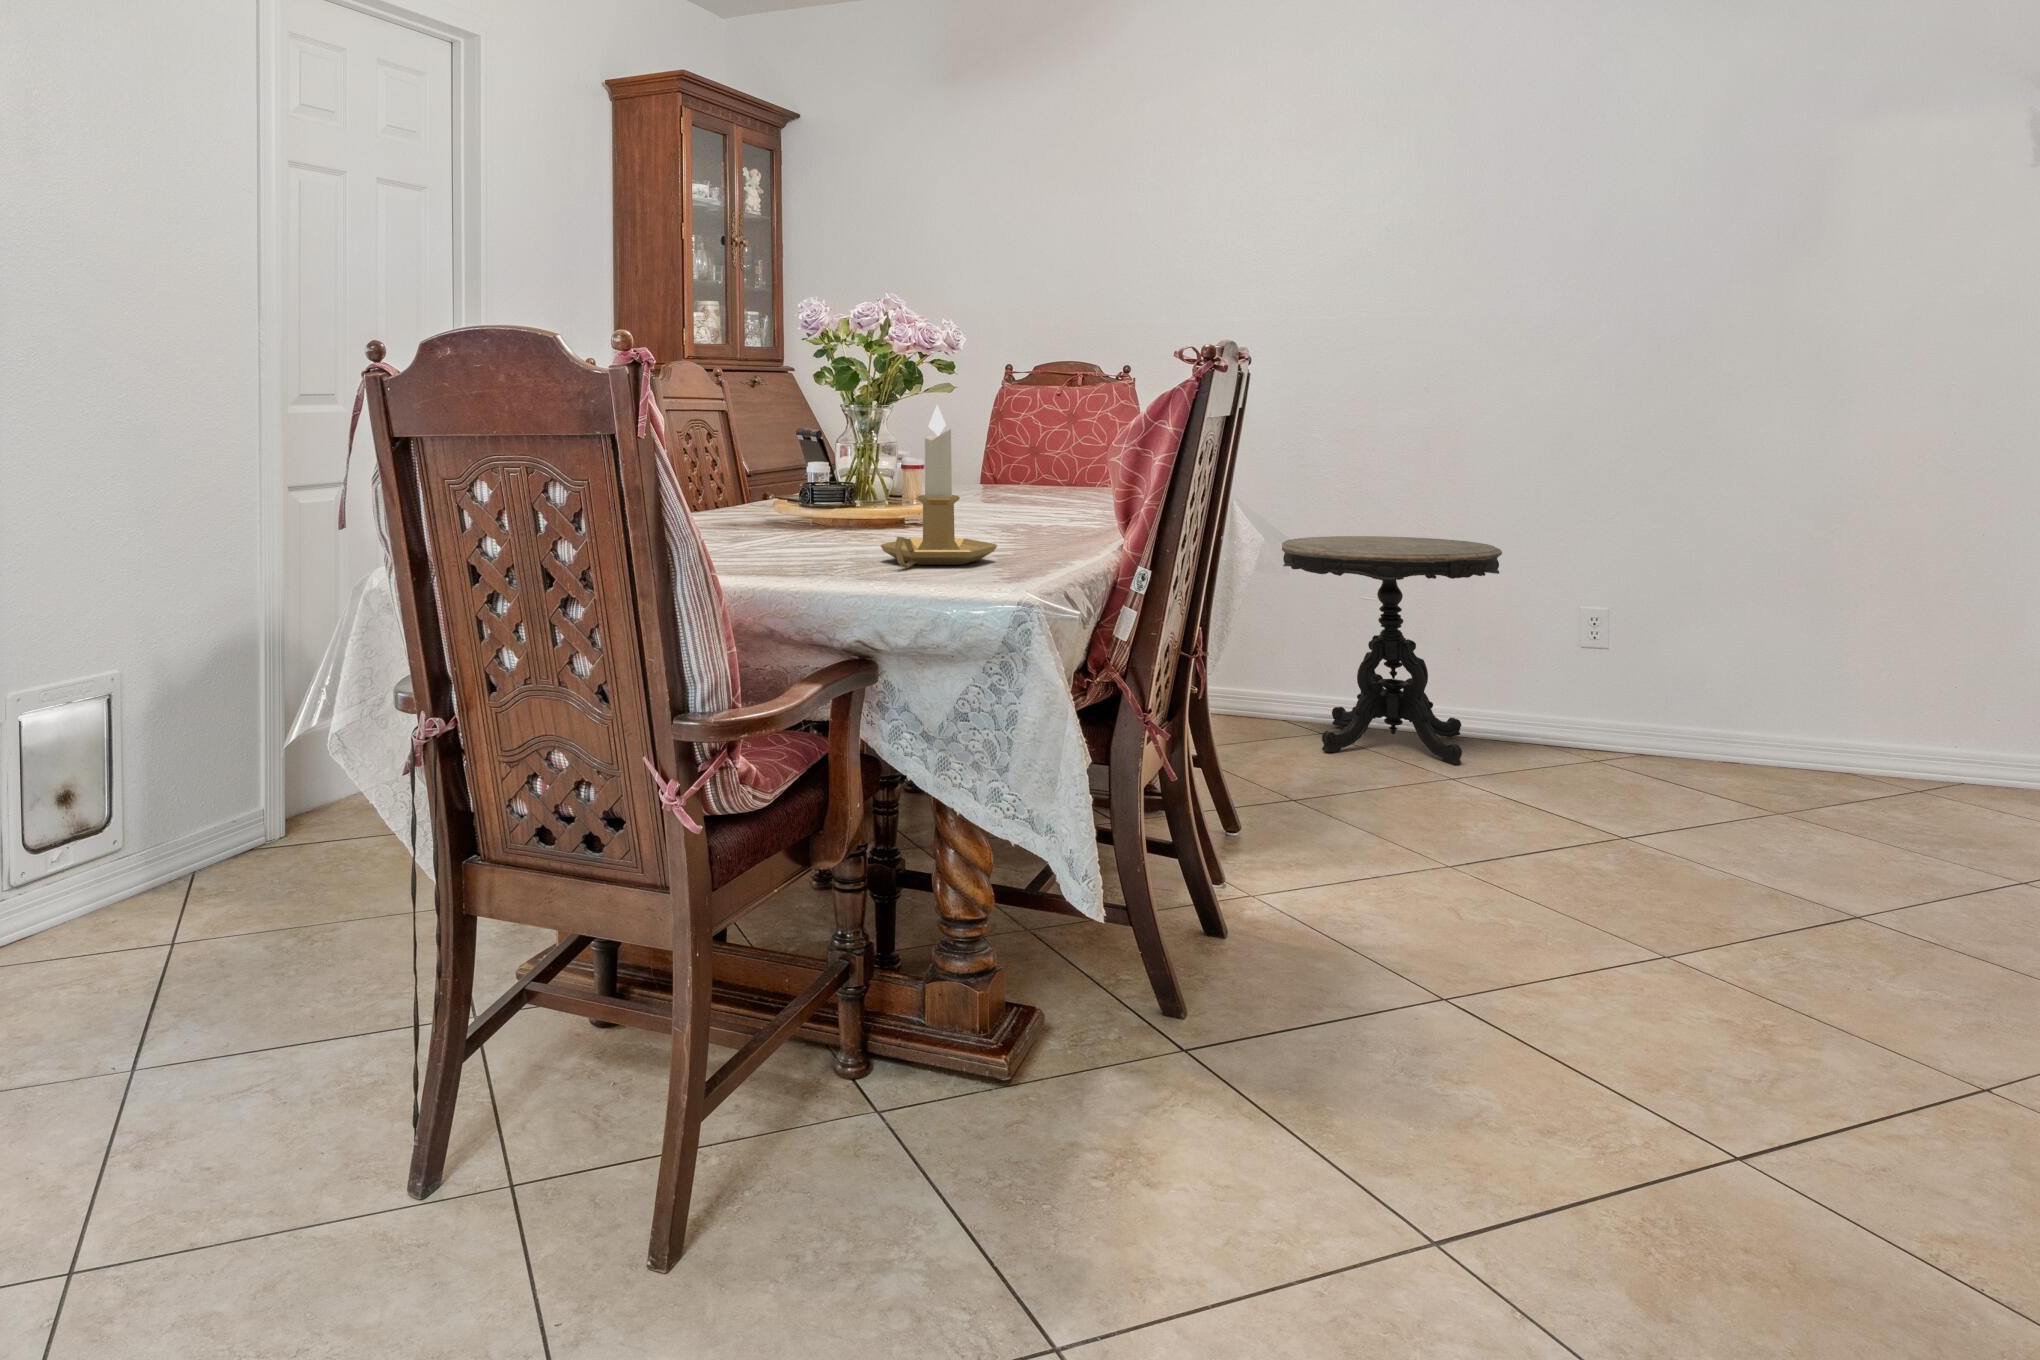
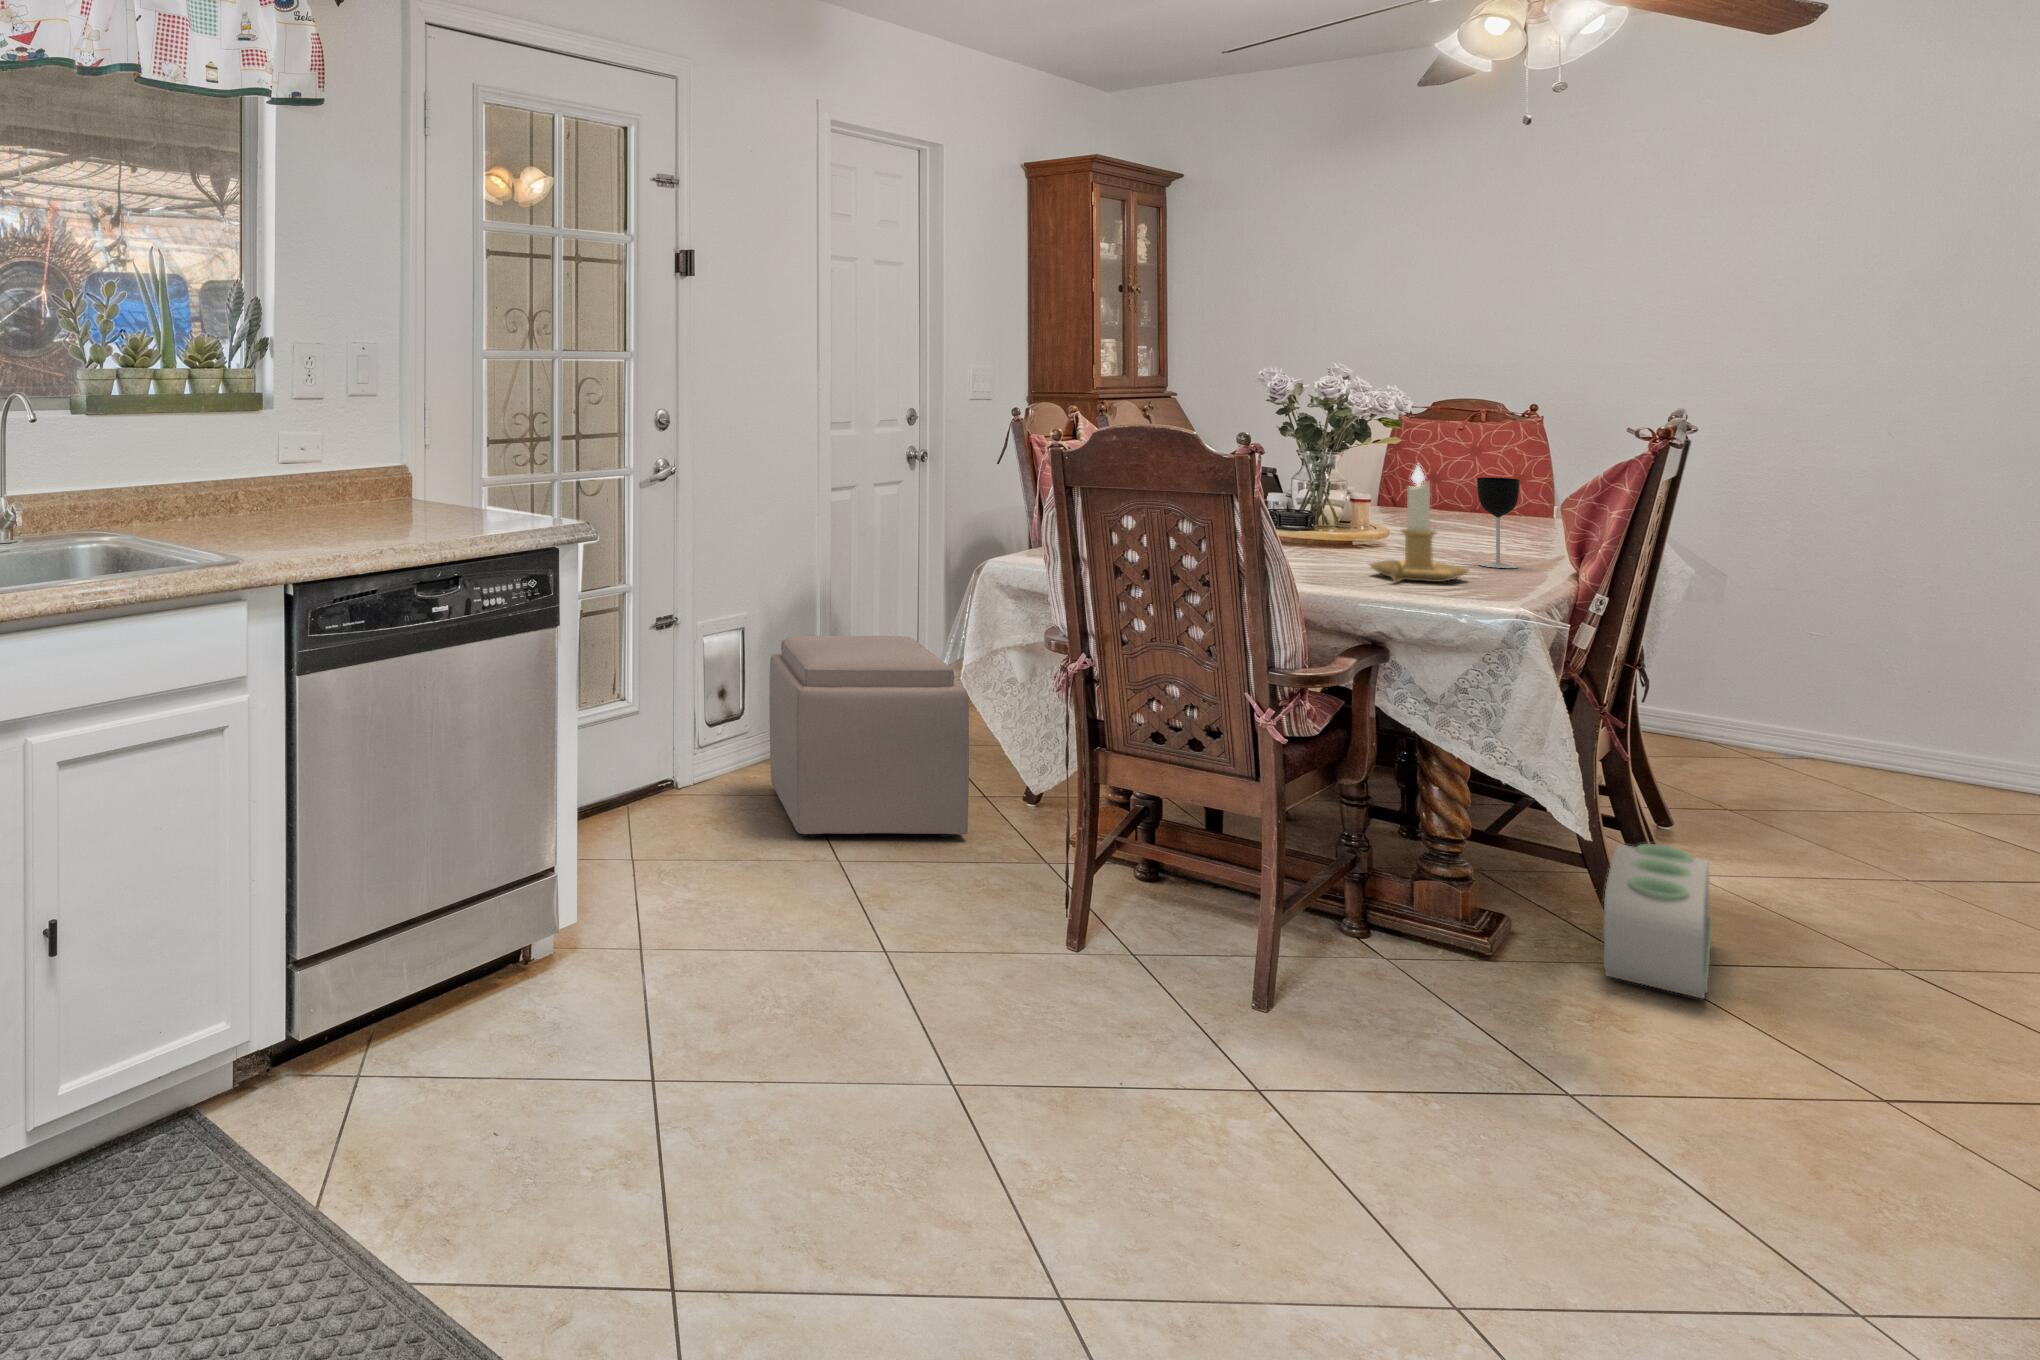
wine glass: none [1021,428,1066,542] -> present [1477,477,1519,568]
side table: present [1282,536,1502,765] -> none [1705,570,1977,797]
ottoman: none [97,687,381,1021] -> present [769,636,969,838]
air purifier: none [1136,884,1262,1101] -> present [1603,844,1711,998]

